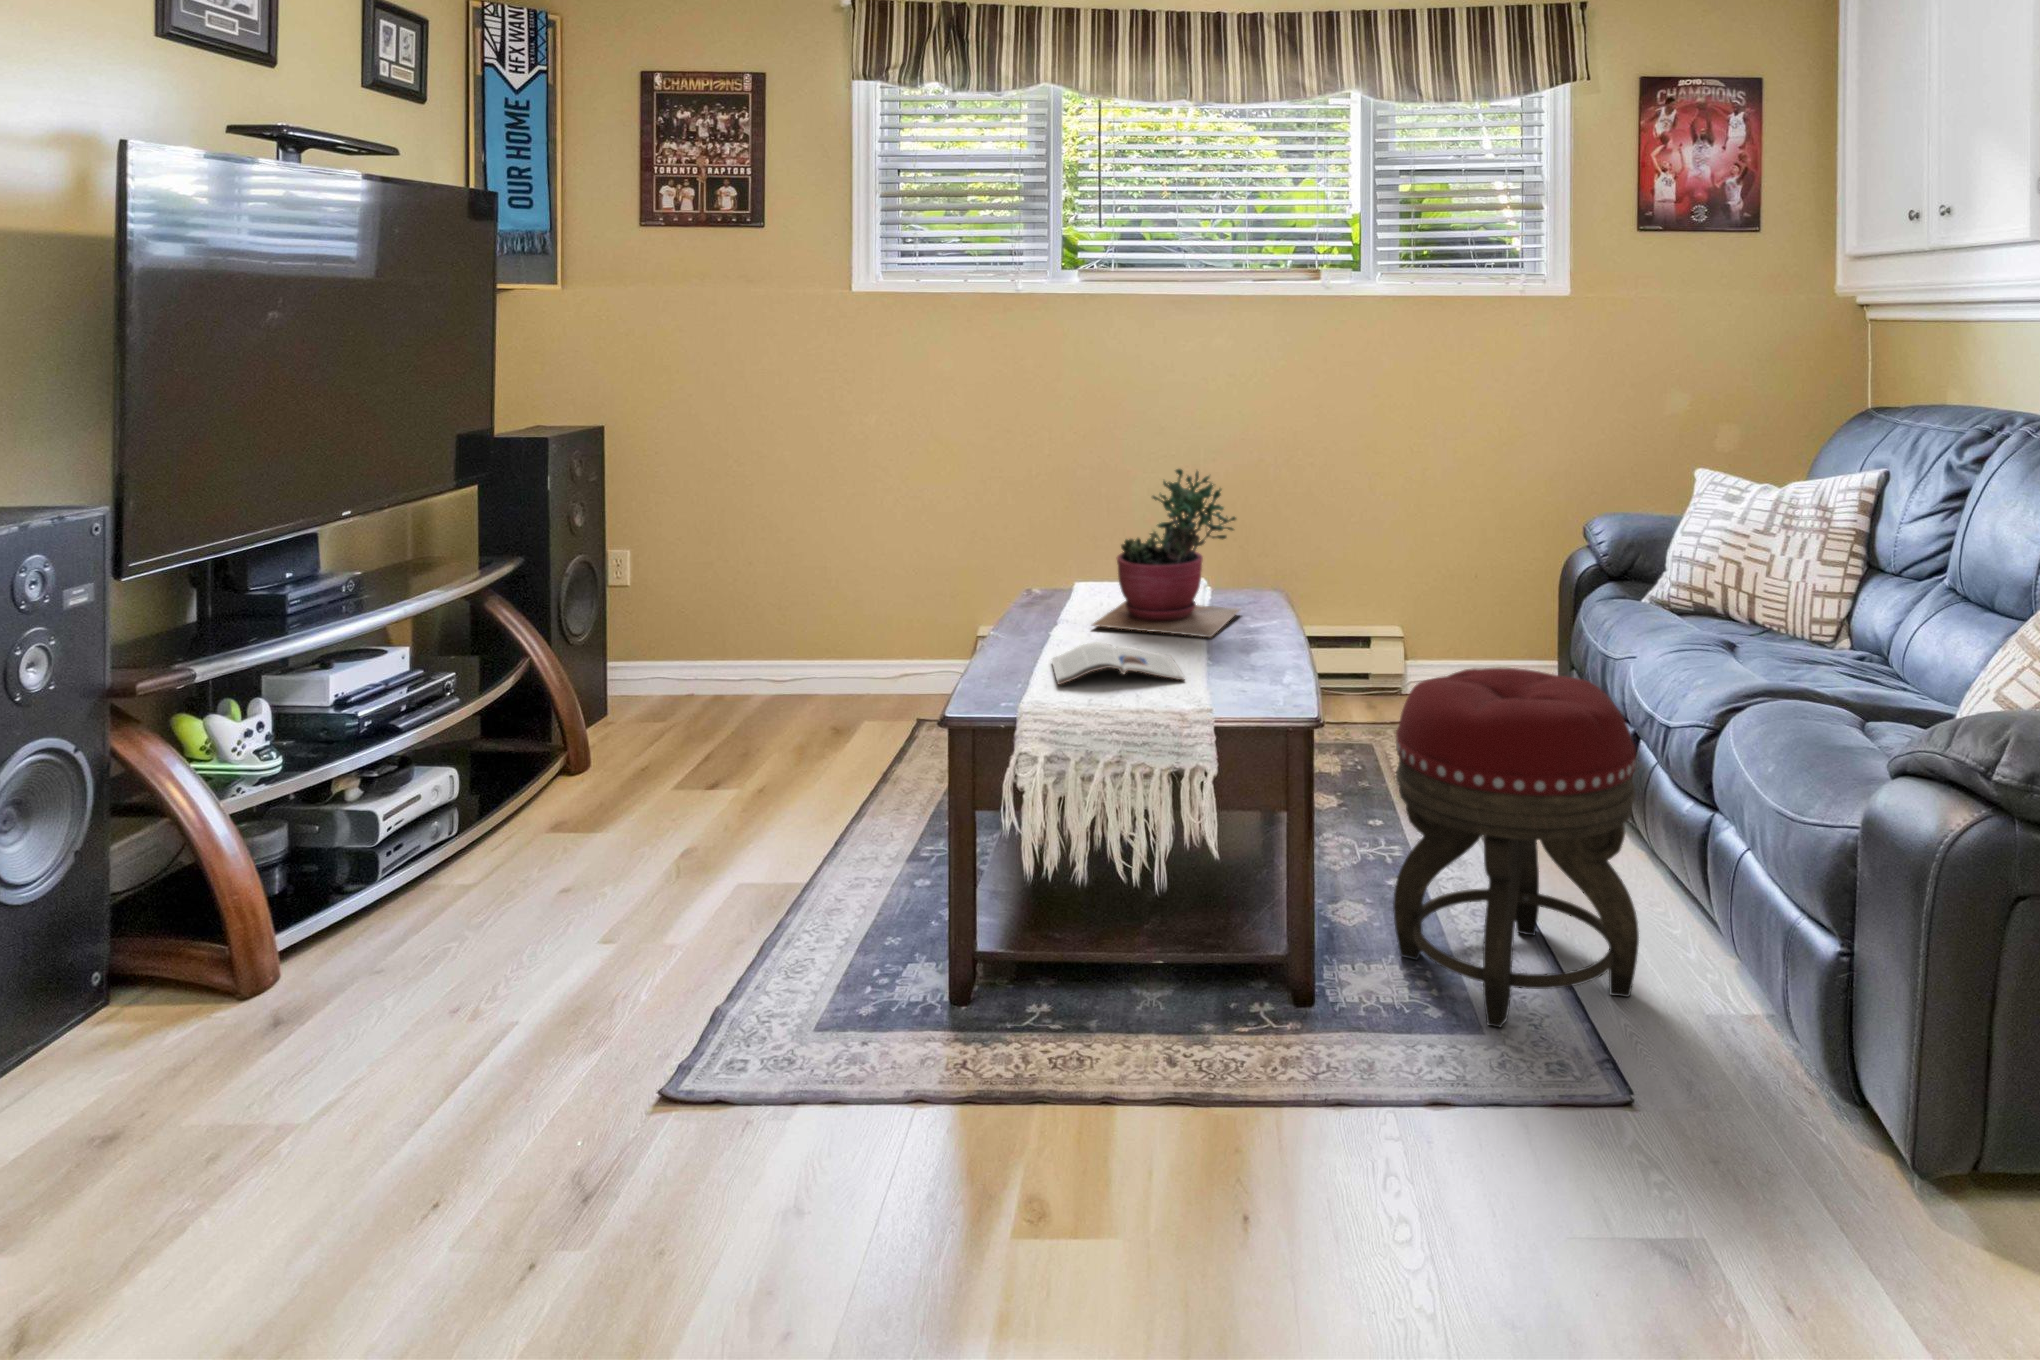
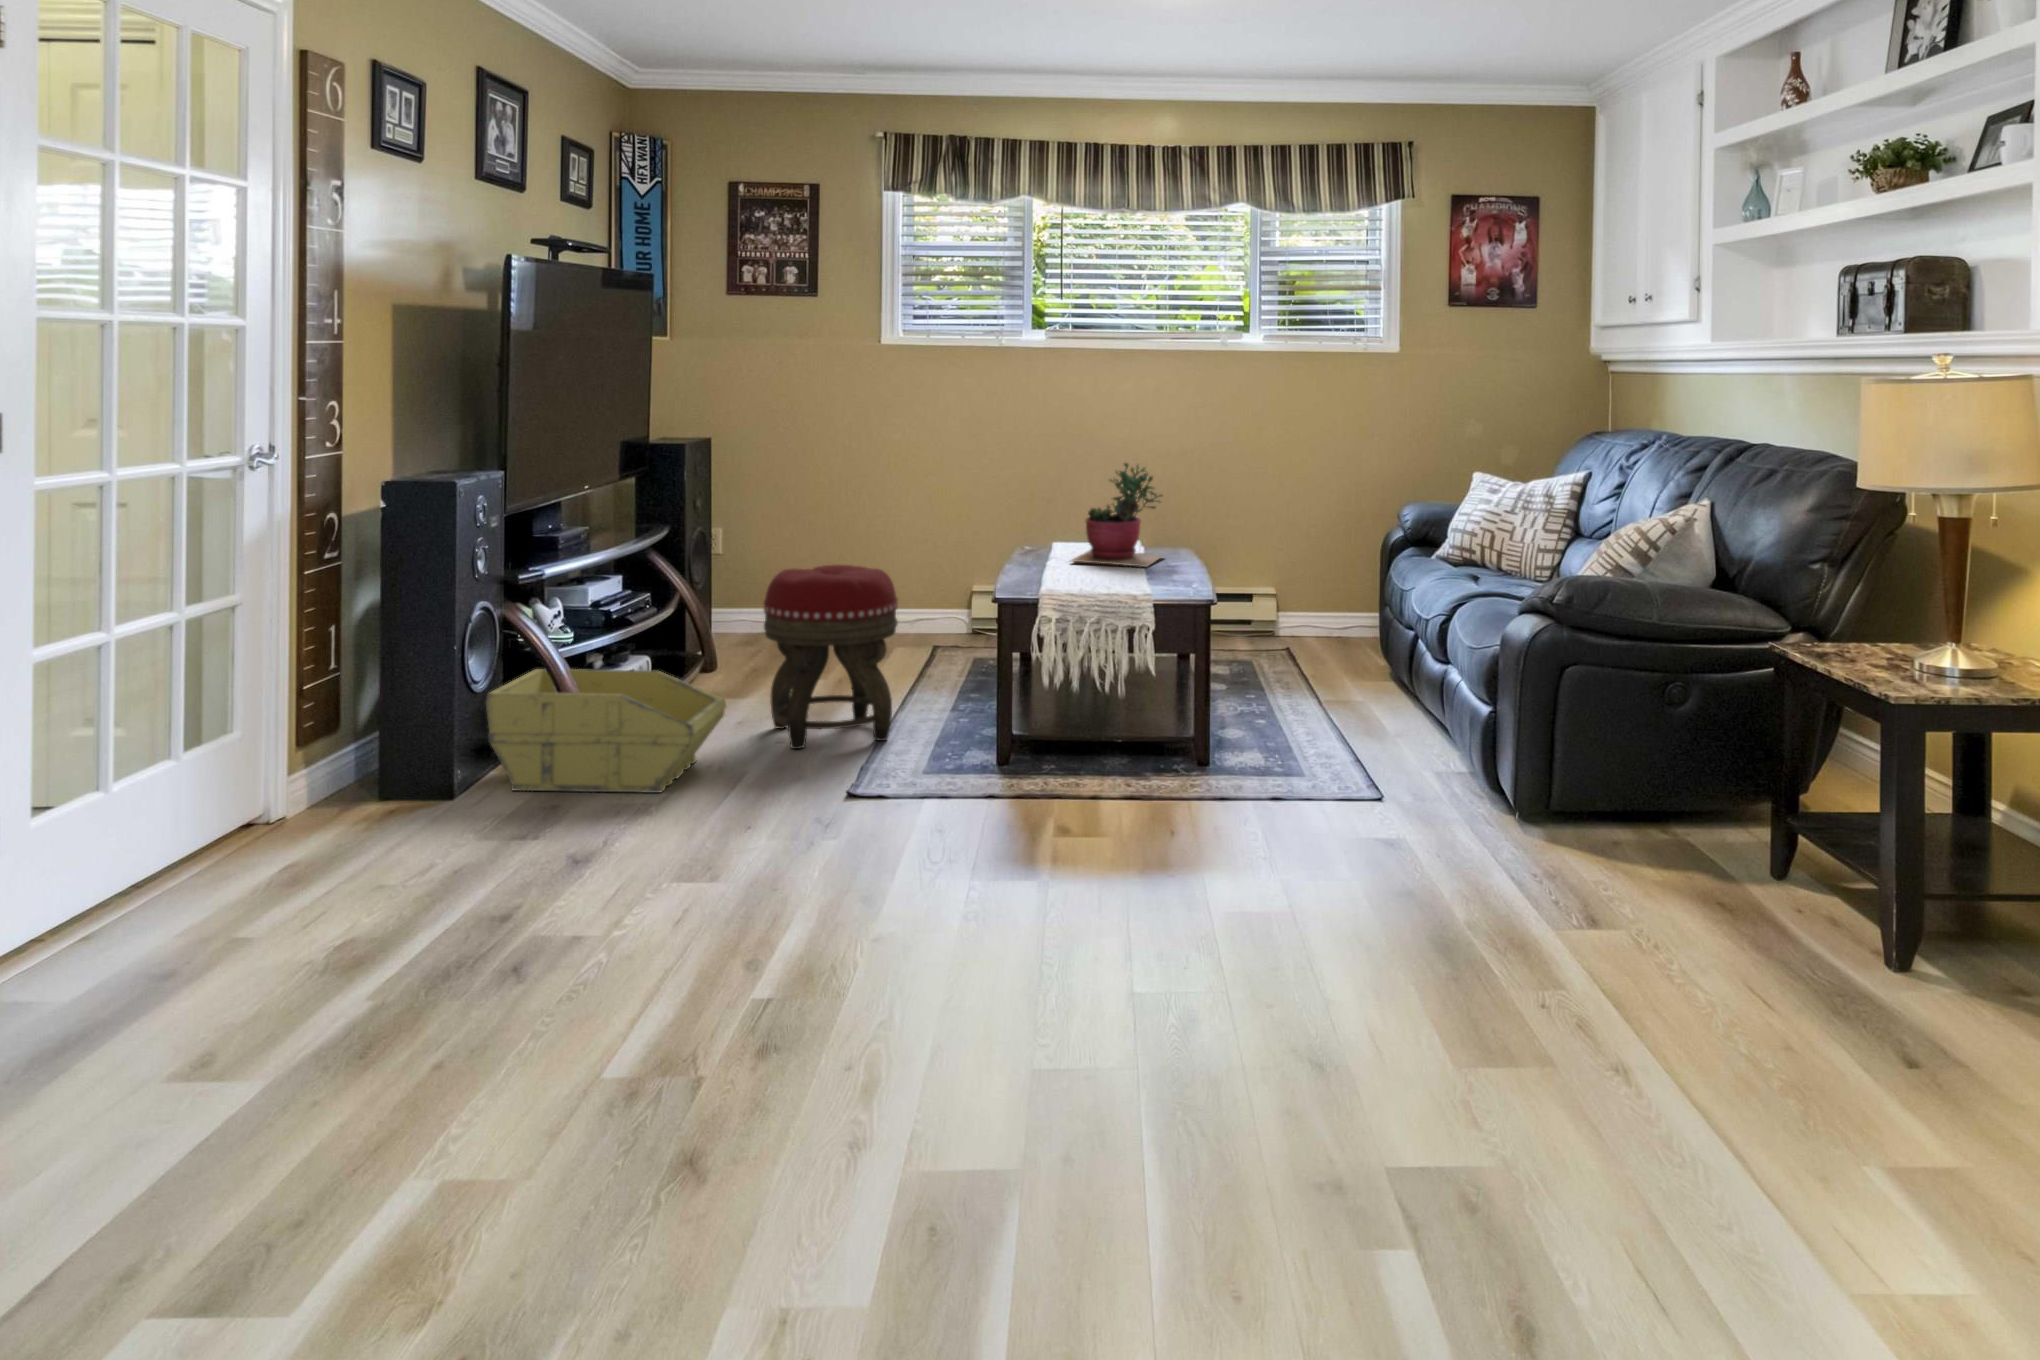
magazine: present [1052,642,1185,685] -> none [1049,565,1133,585]
footstool: present [1393,667,1639,1027] -> present [764,564,898,749]
storage bin: none [23,838,497,1094] -> present [486,669,726,793]

